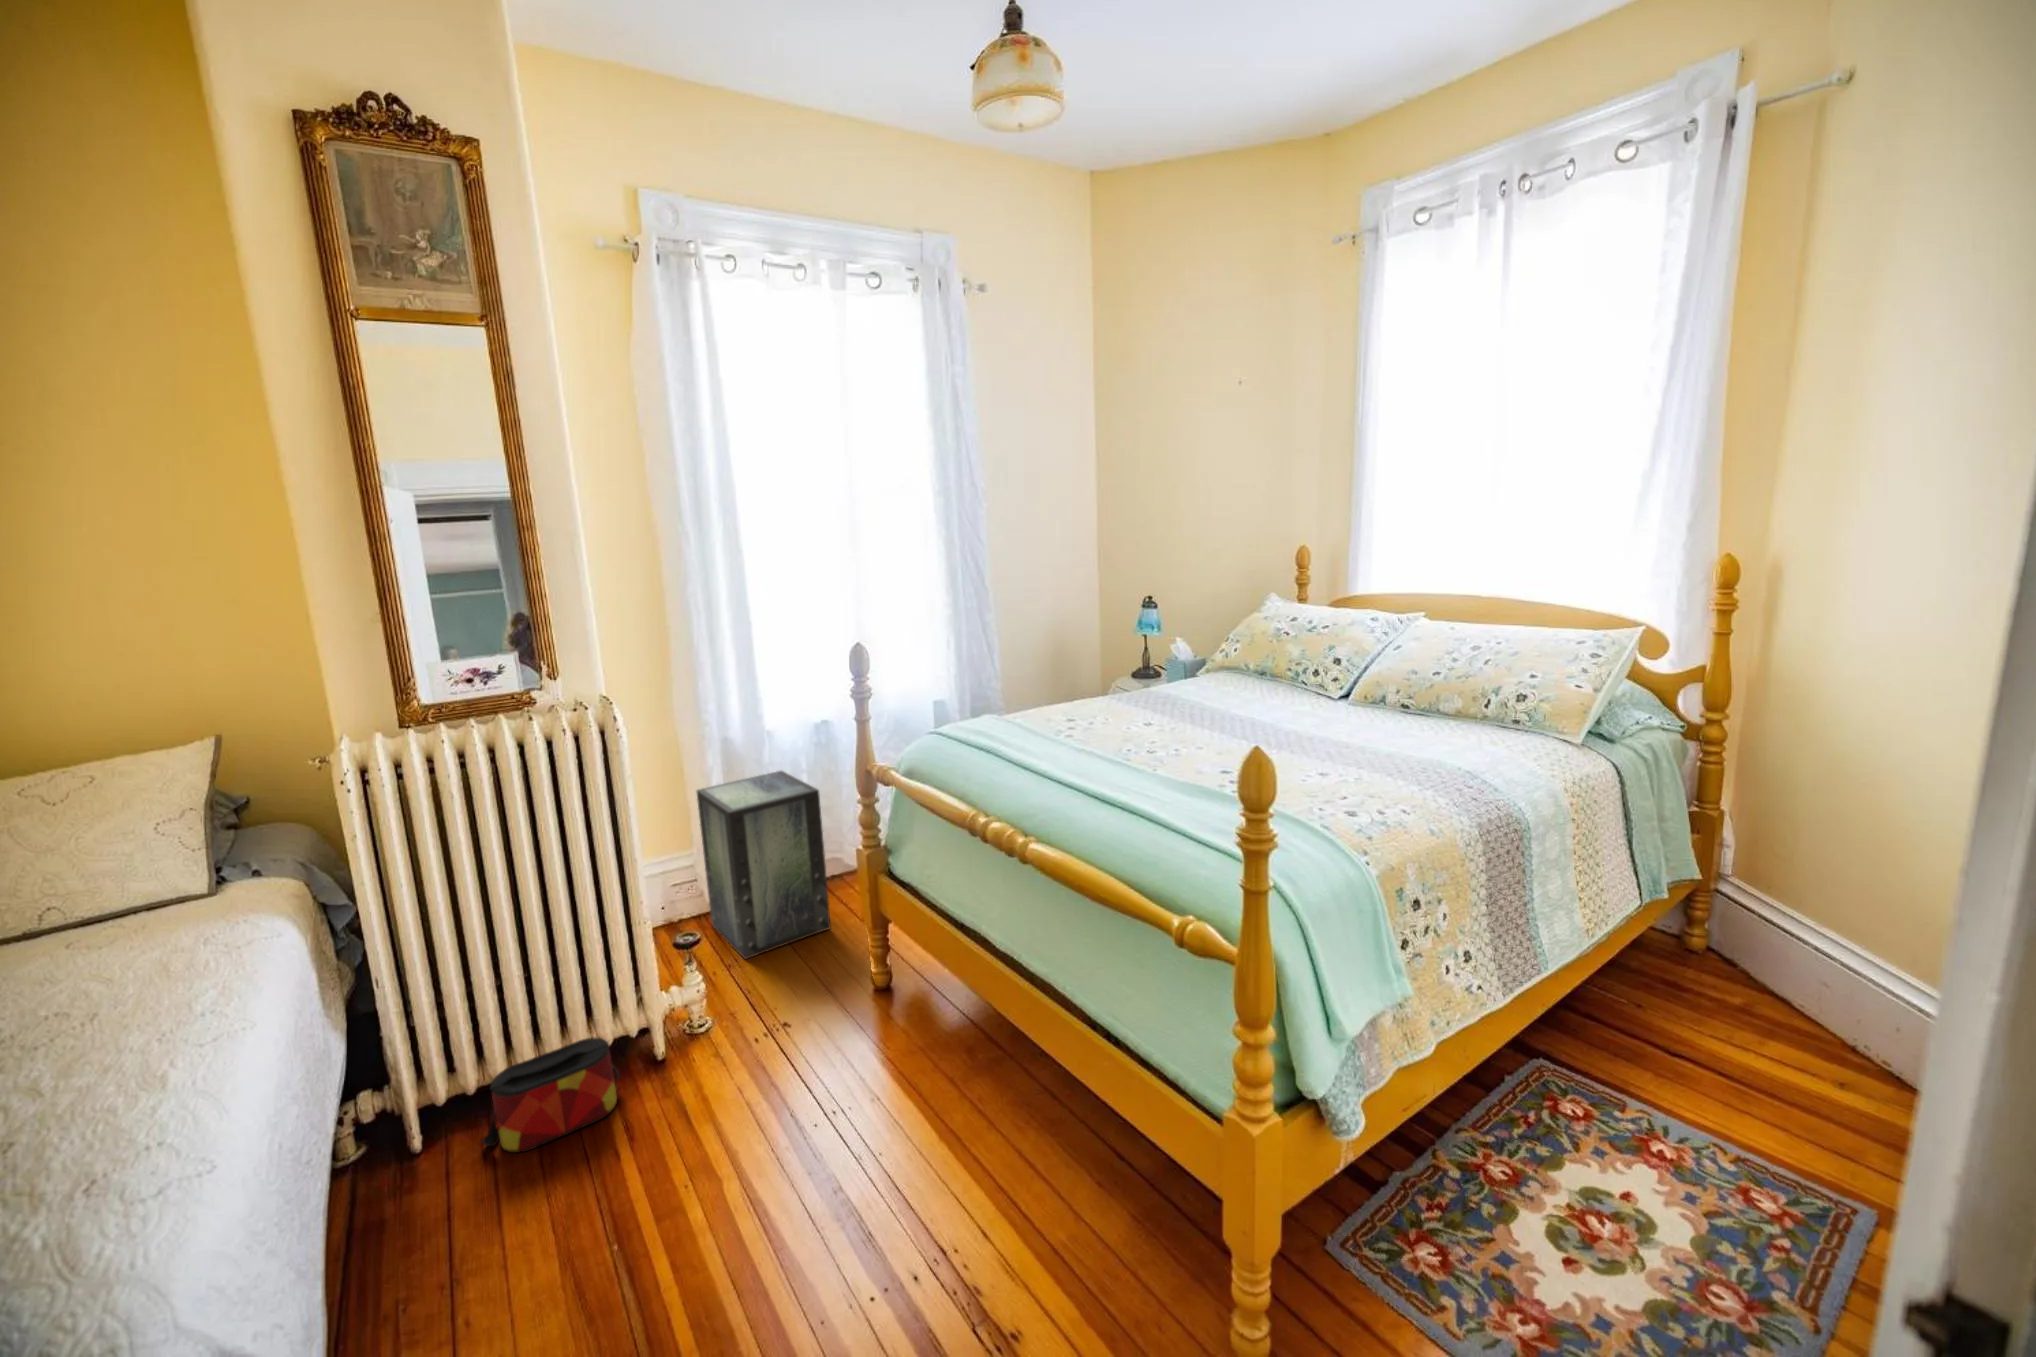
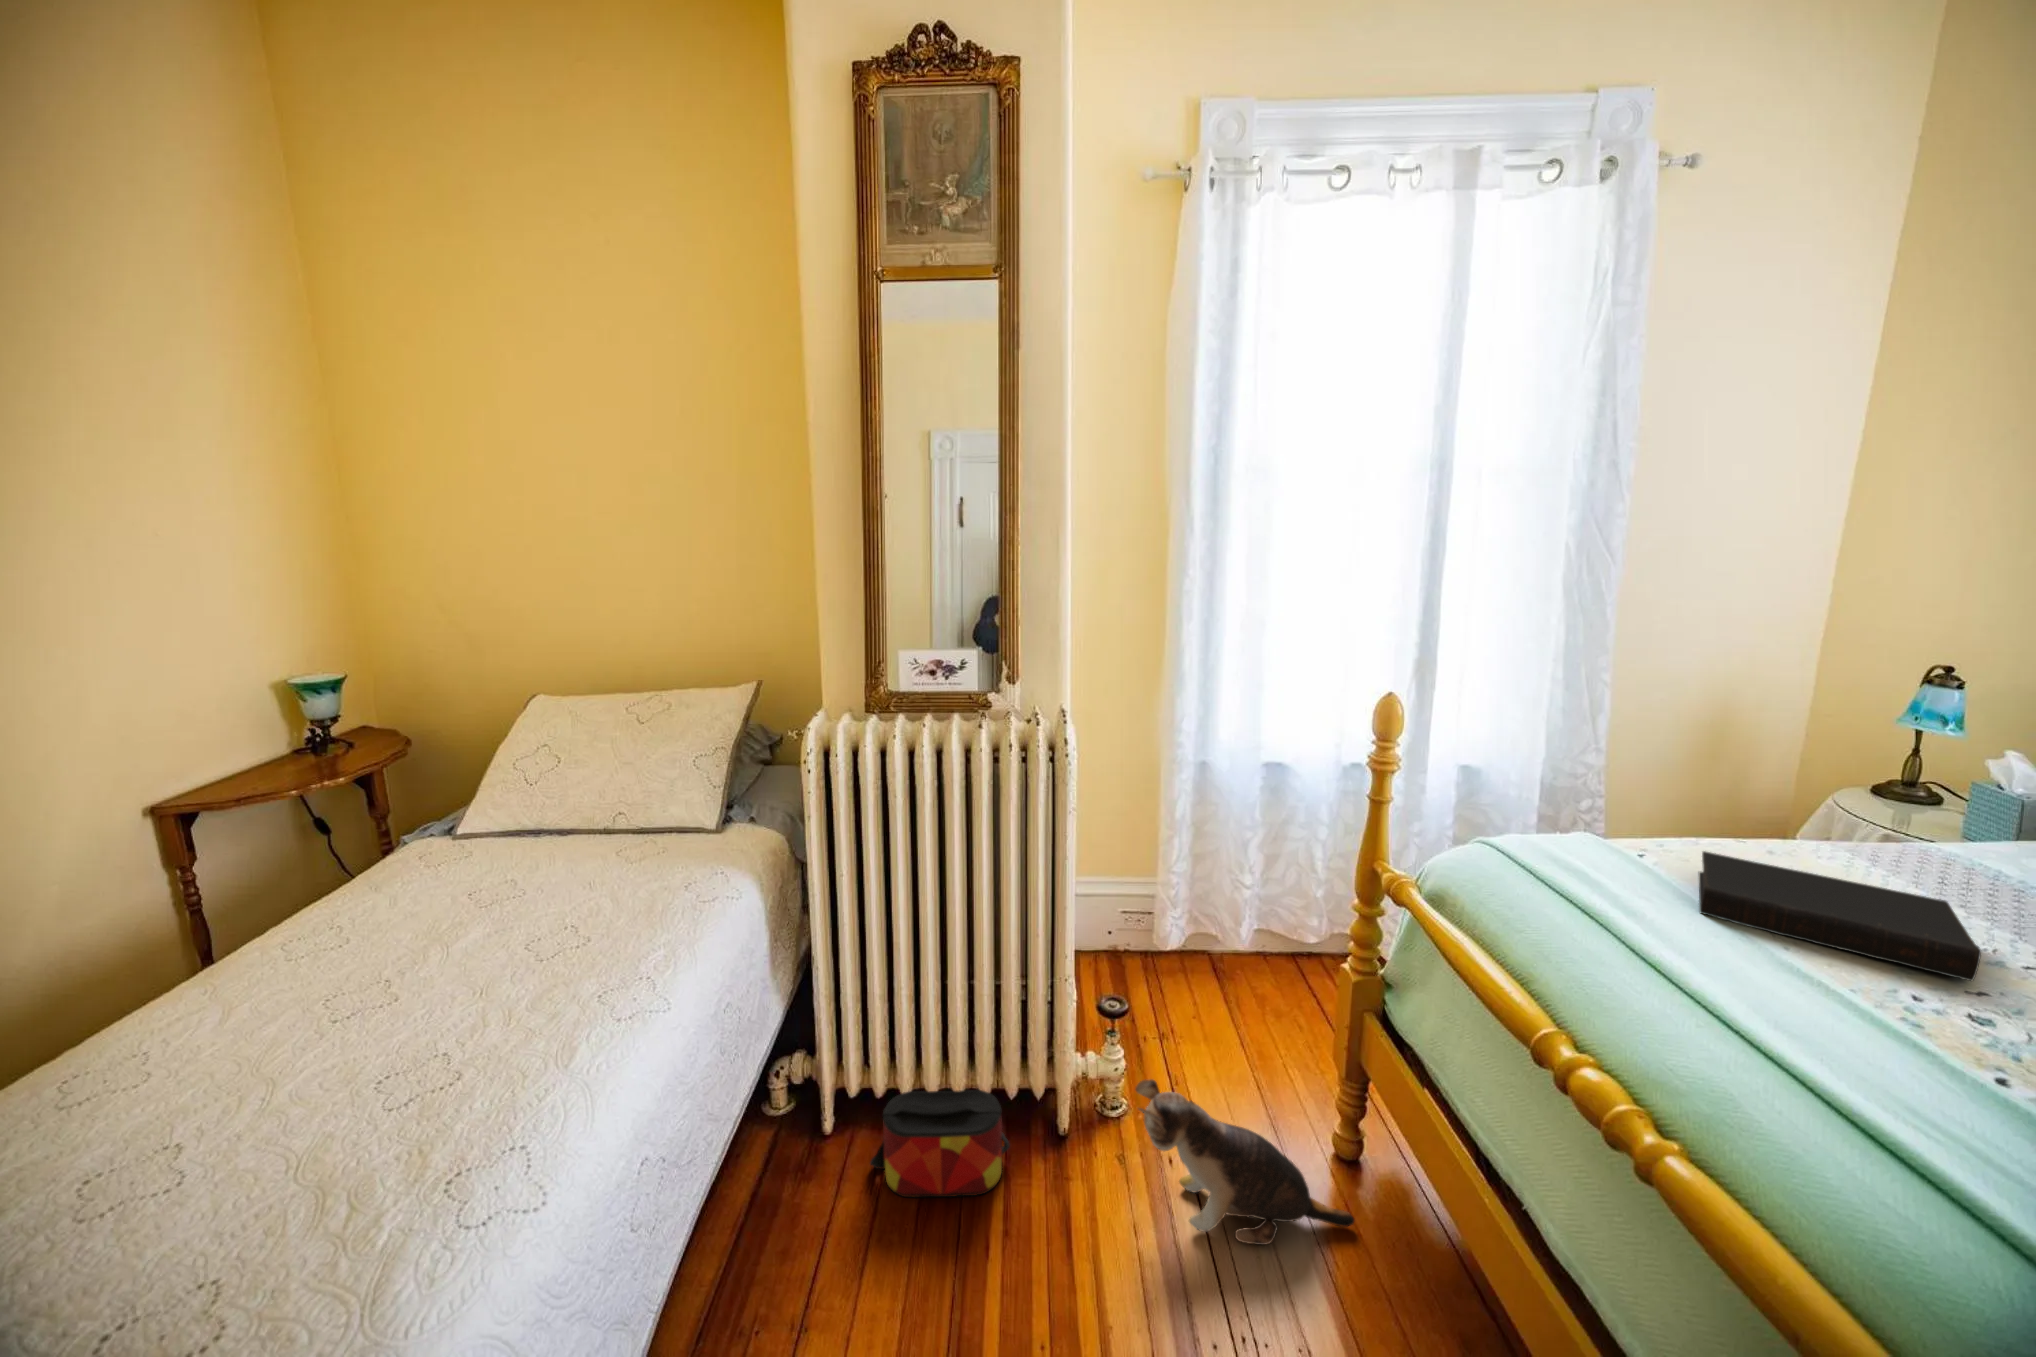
book: none [1037,712,1140,745] -> present [1699,851,1981,981]
storage box: present [697,771,831,959] -> none [1155,815,1303,1032]
plush toy: none [723,970,893,1062] -> present [1136,1079,1354,1245]

